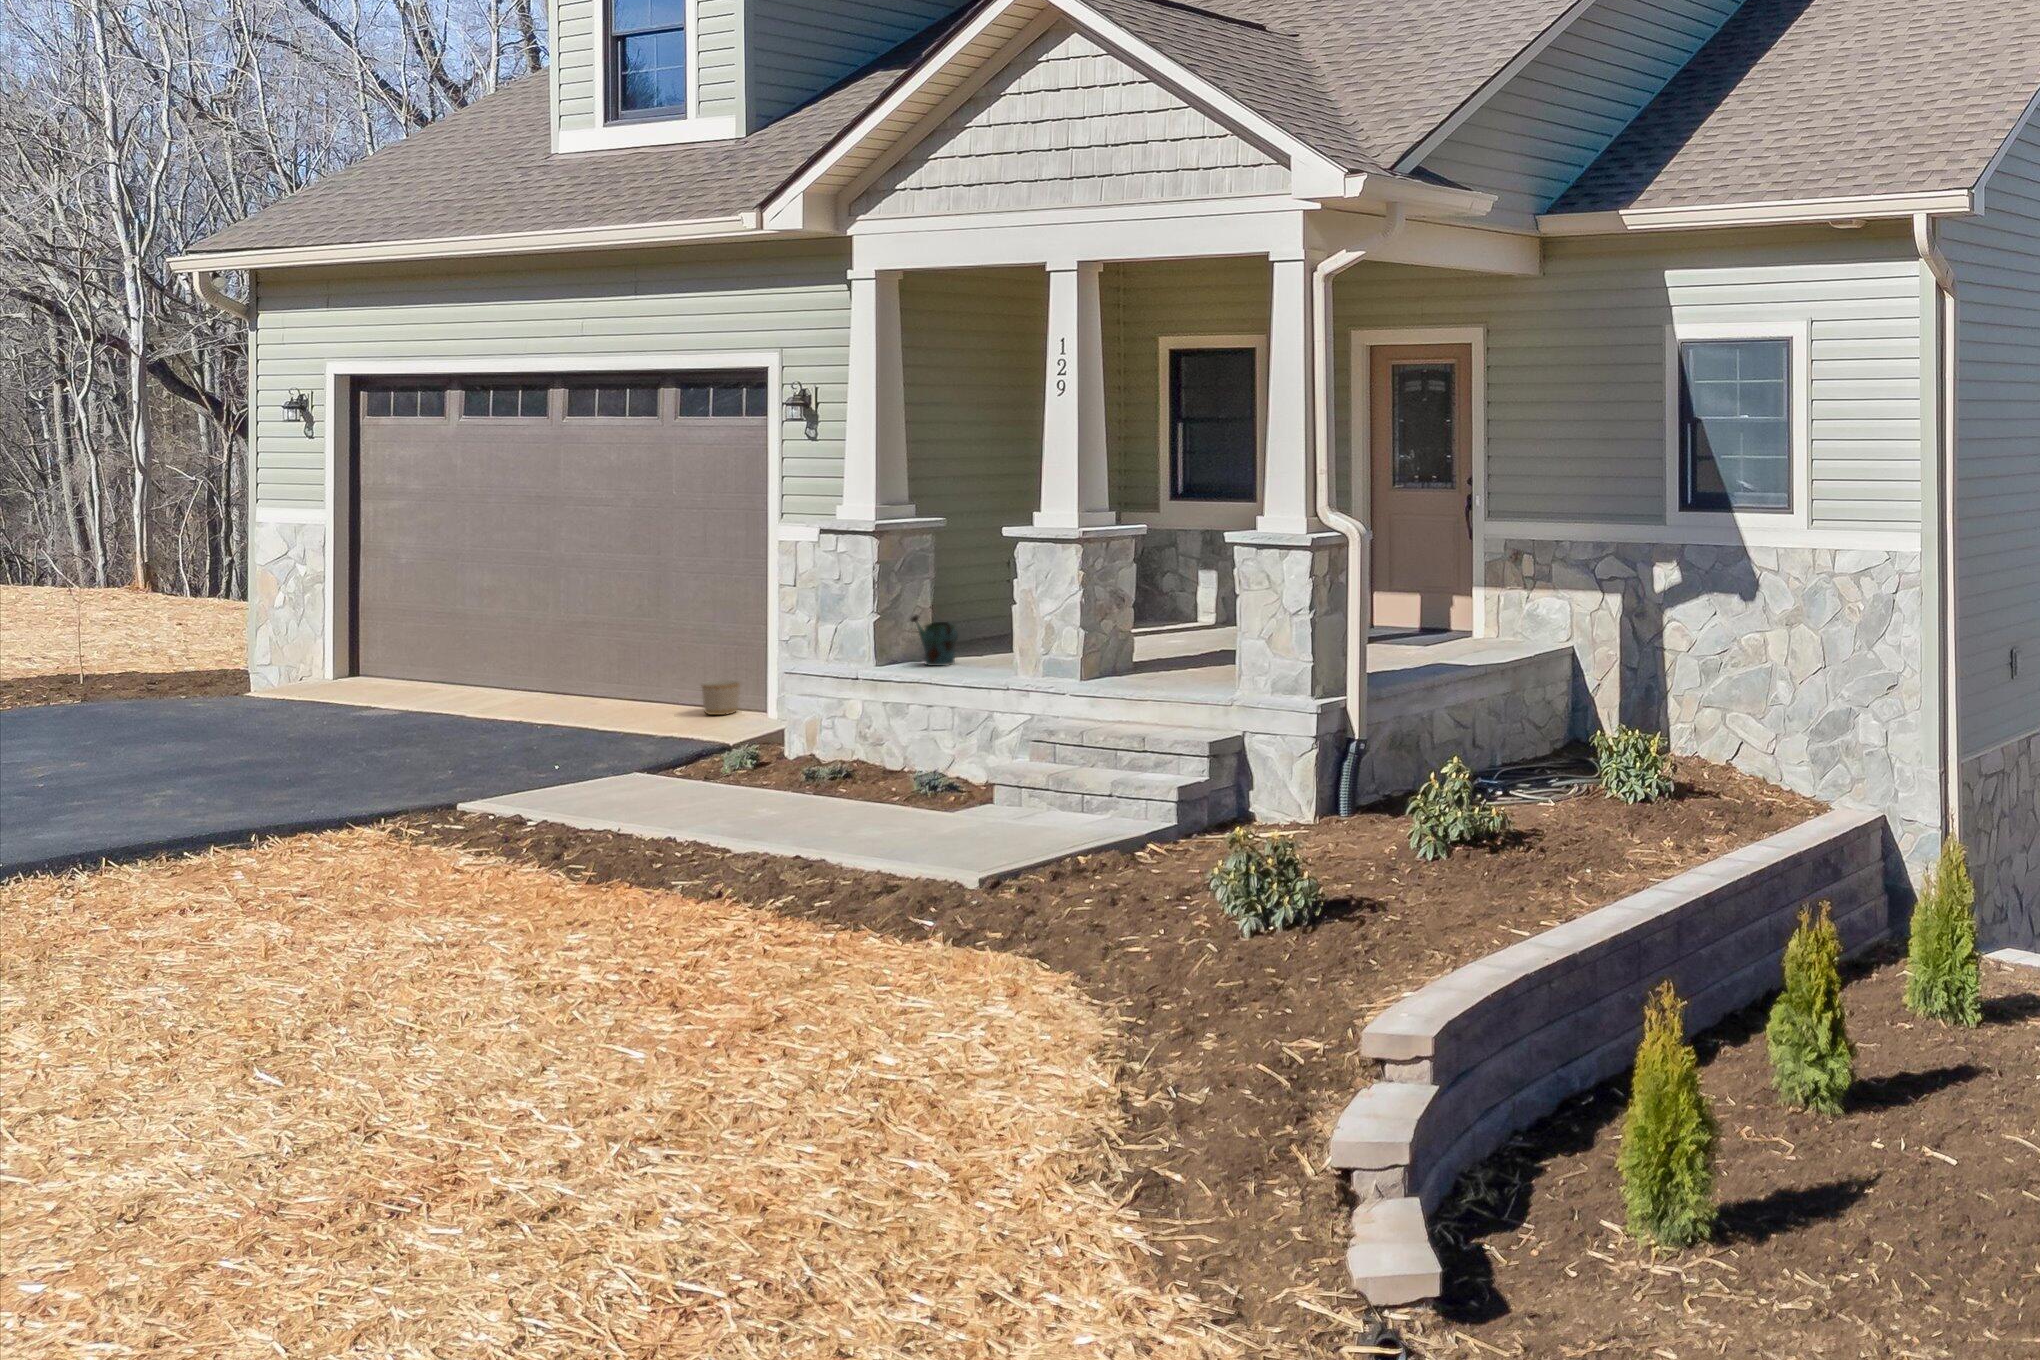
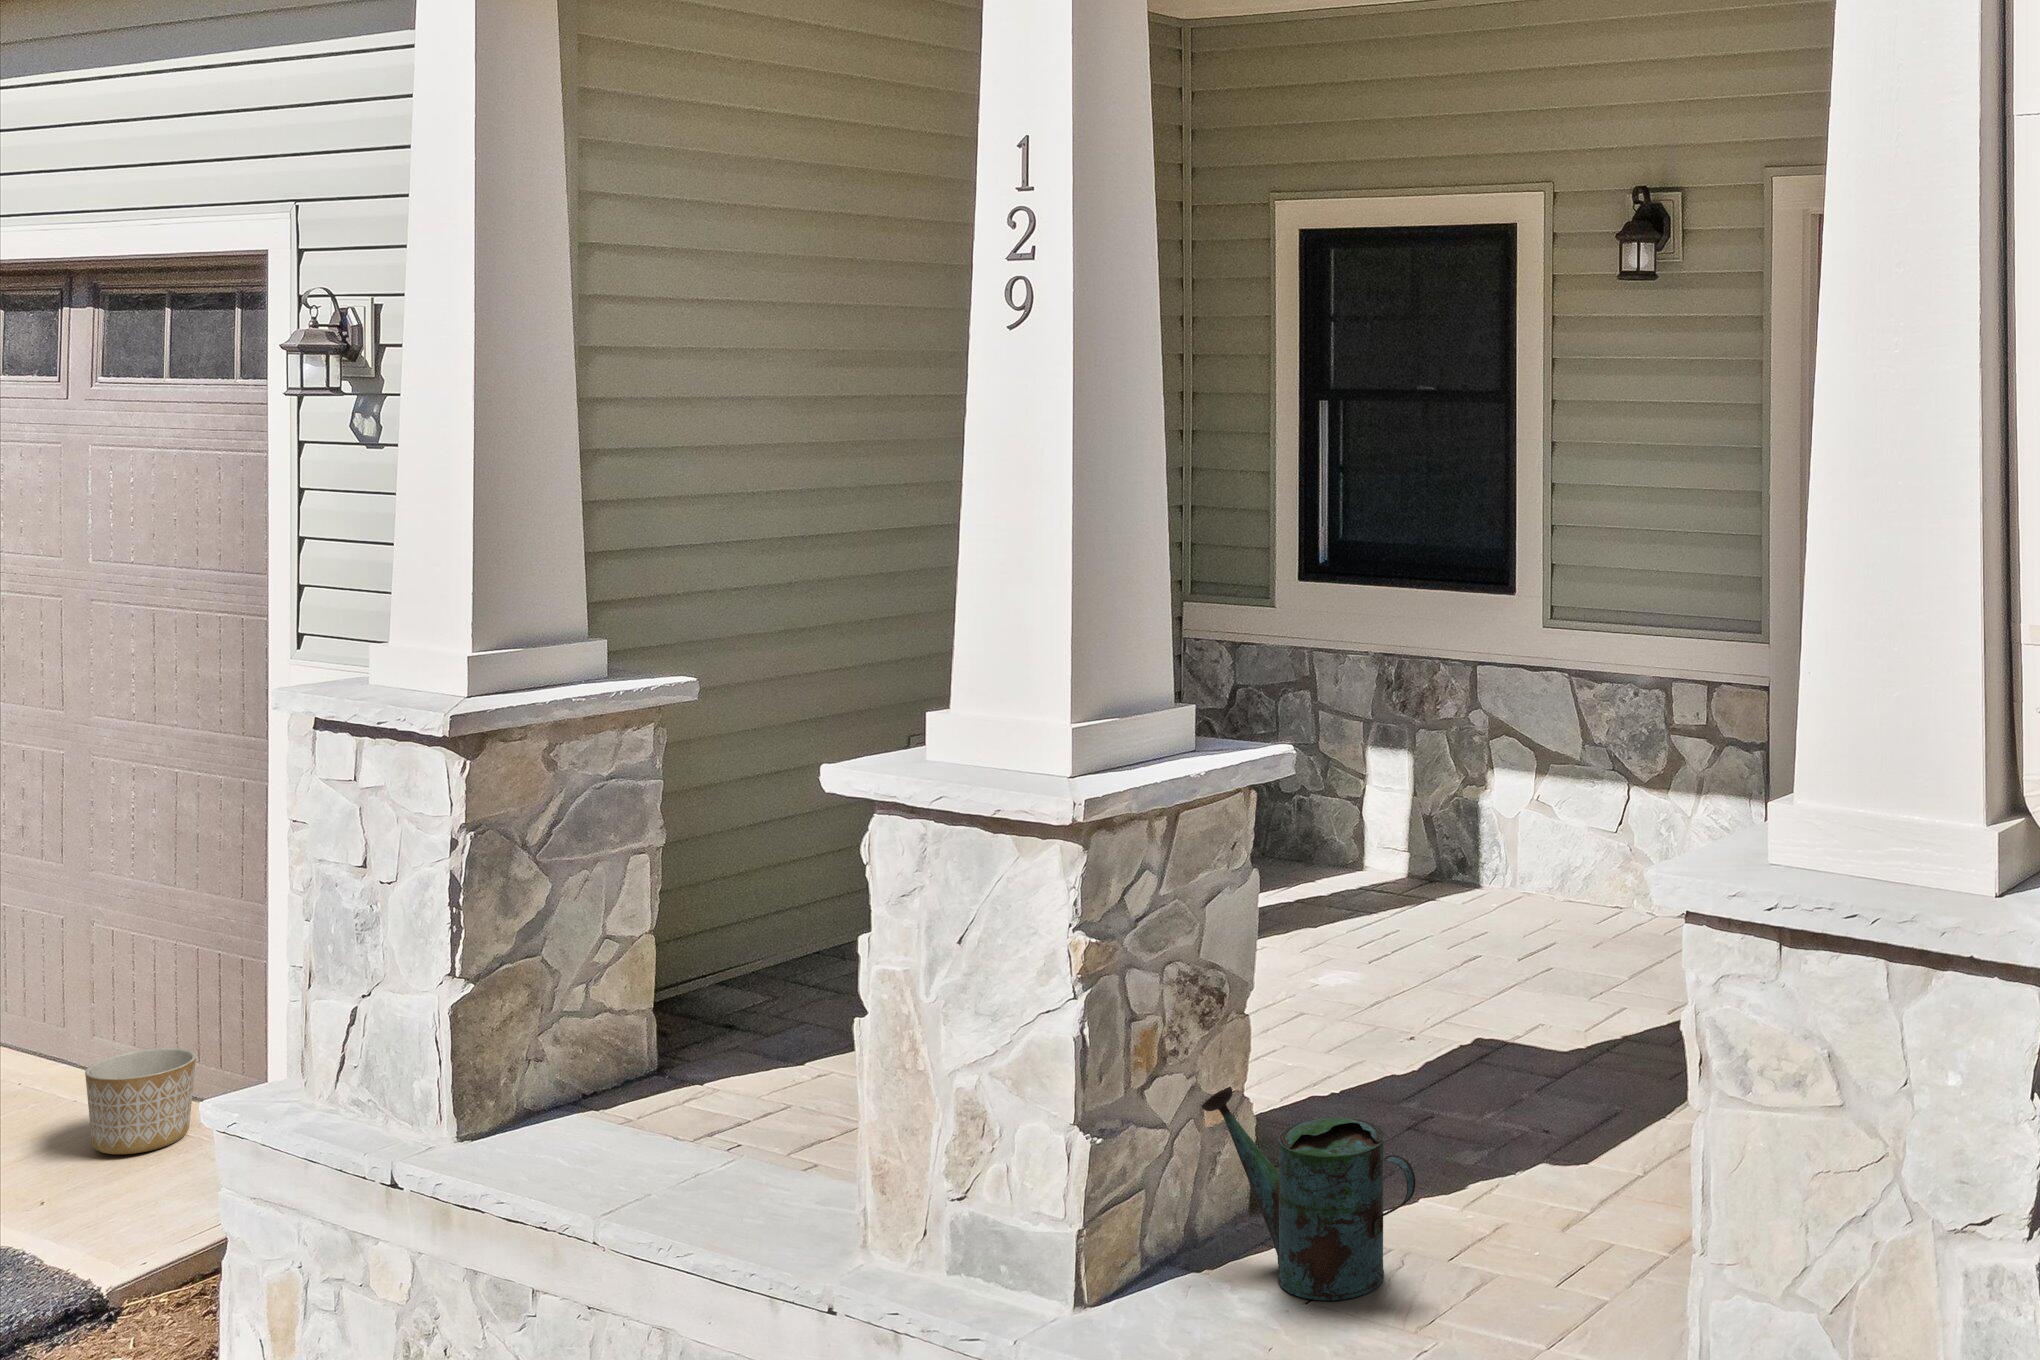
watering can: present [911,616,958,666] -> present [1201,1087,1415,1300]

